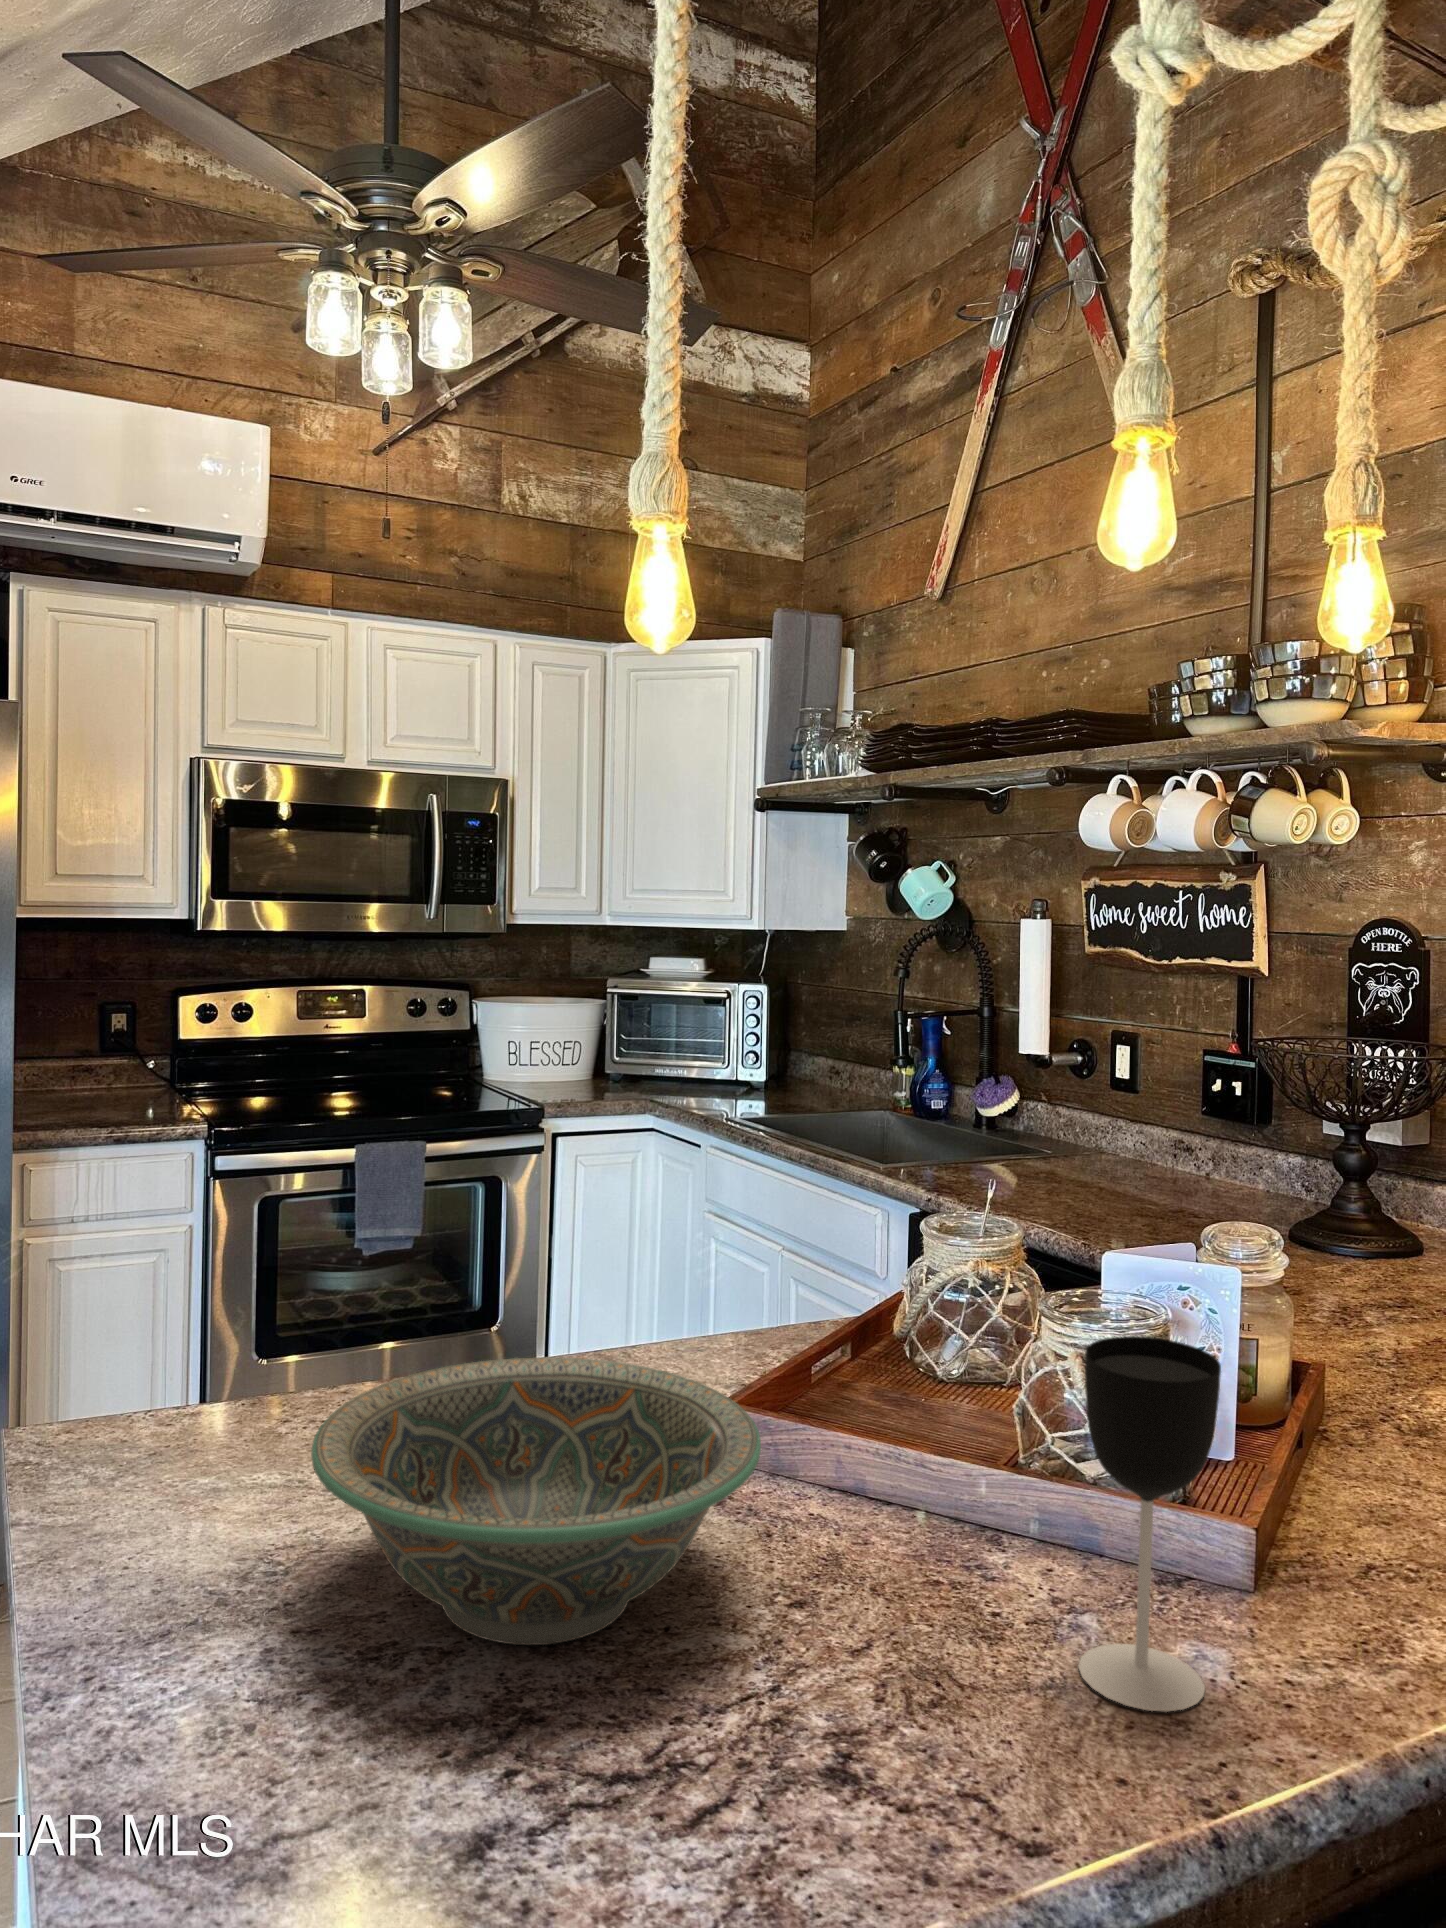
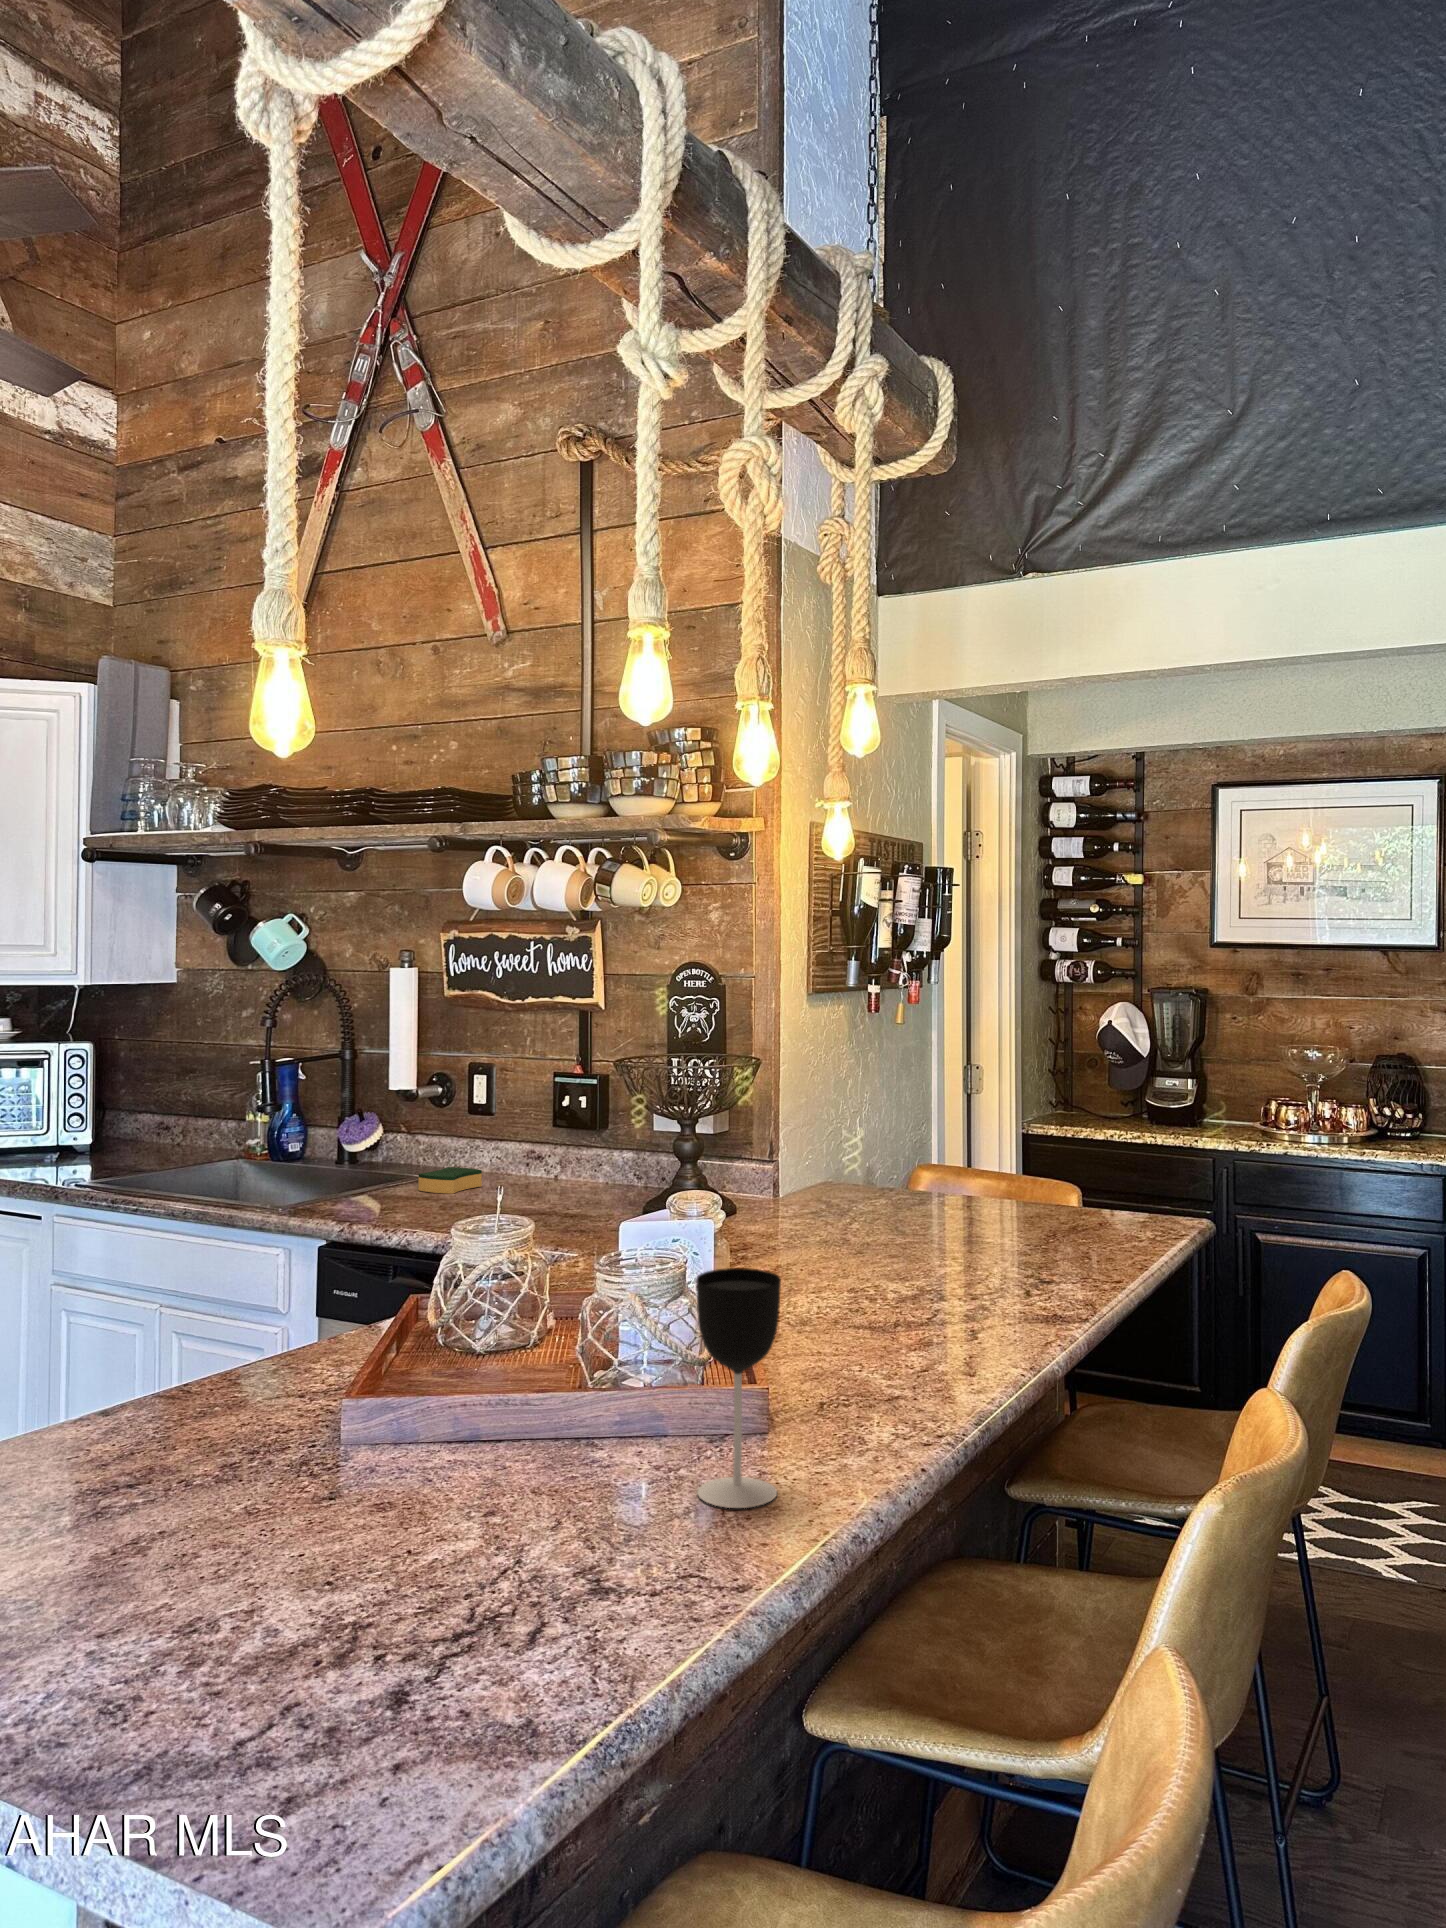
sponge: none [1035,1142,1110,1173] -> present [418,1167,482,1194]
decorative bowl: present [311,1358,761,1645] -> none [101,1370,482,1596]

